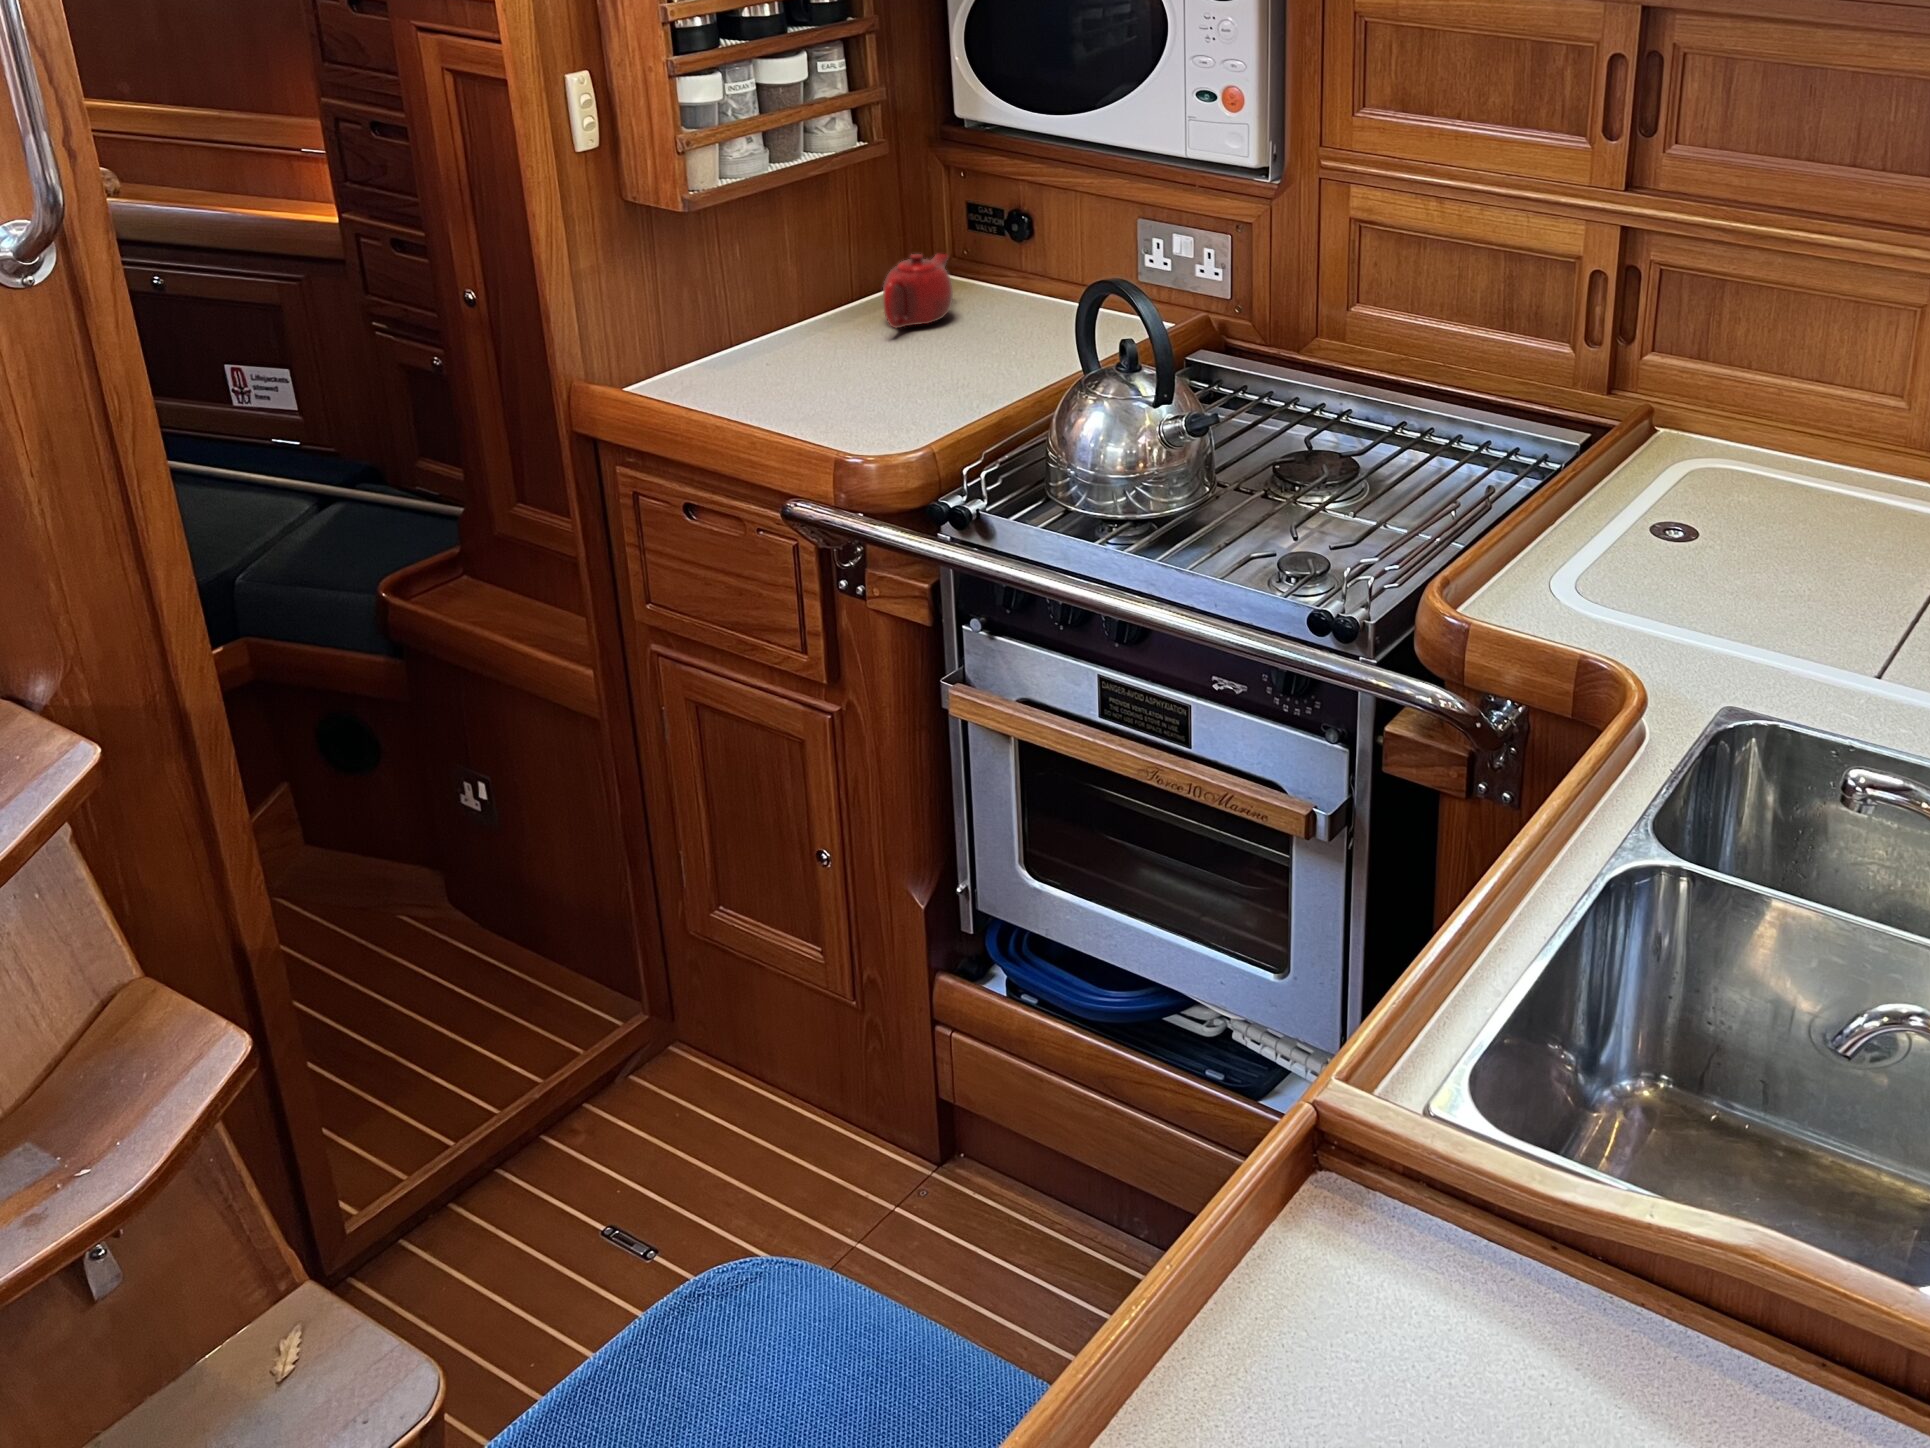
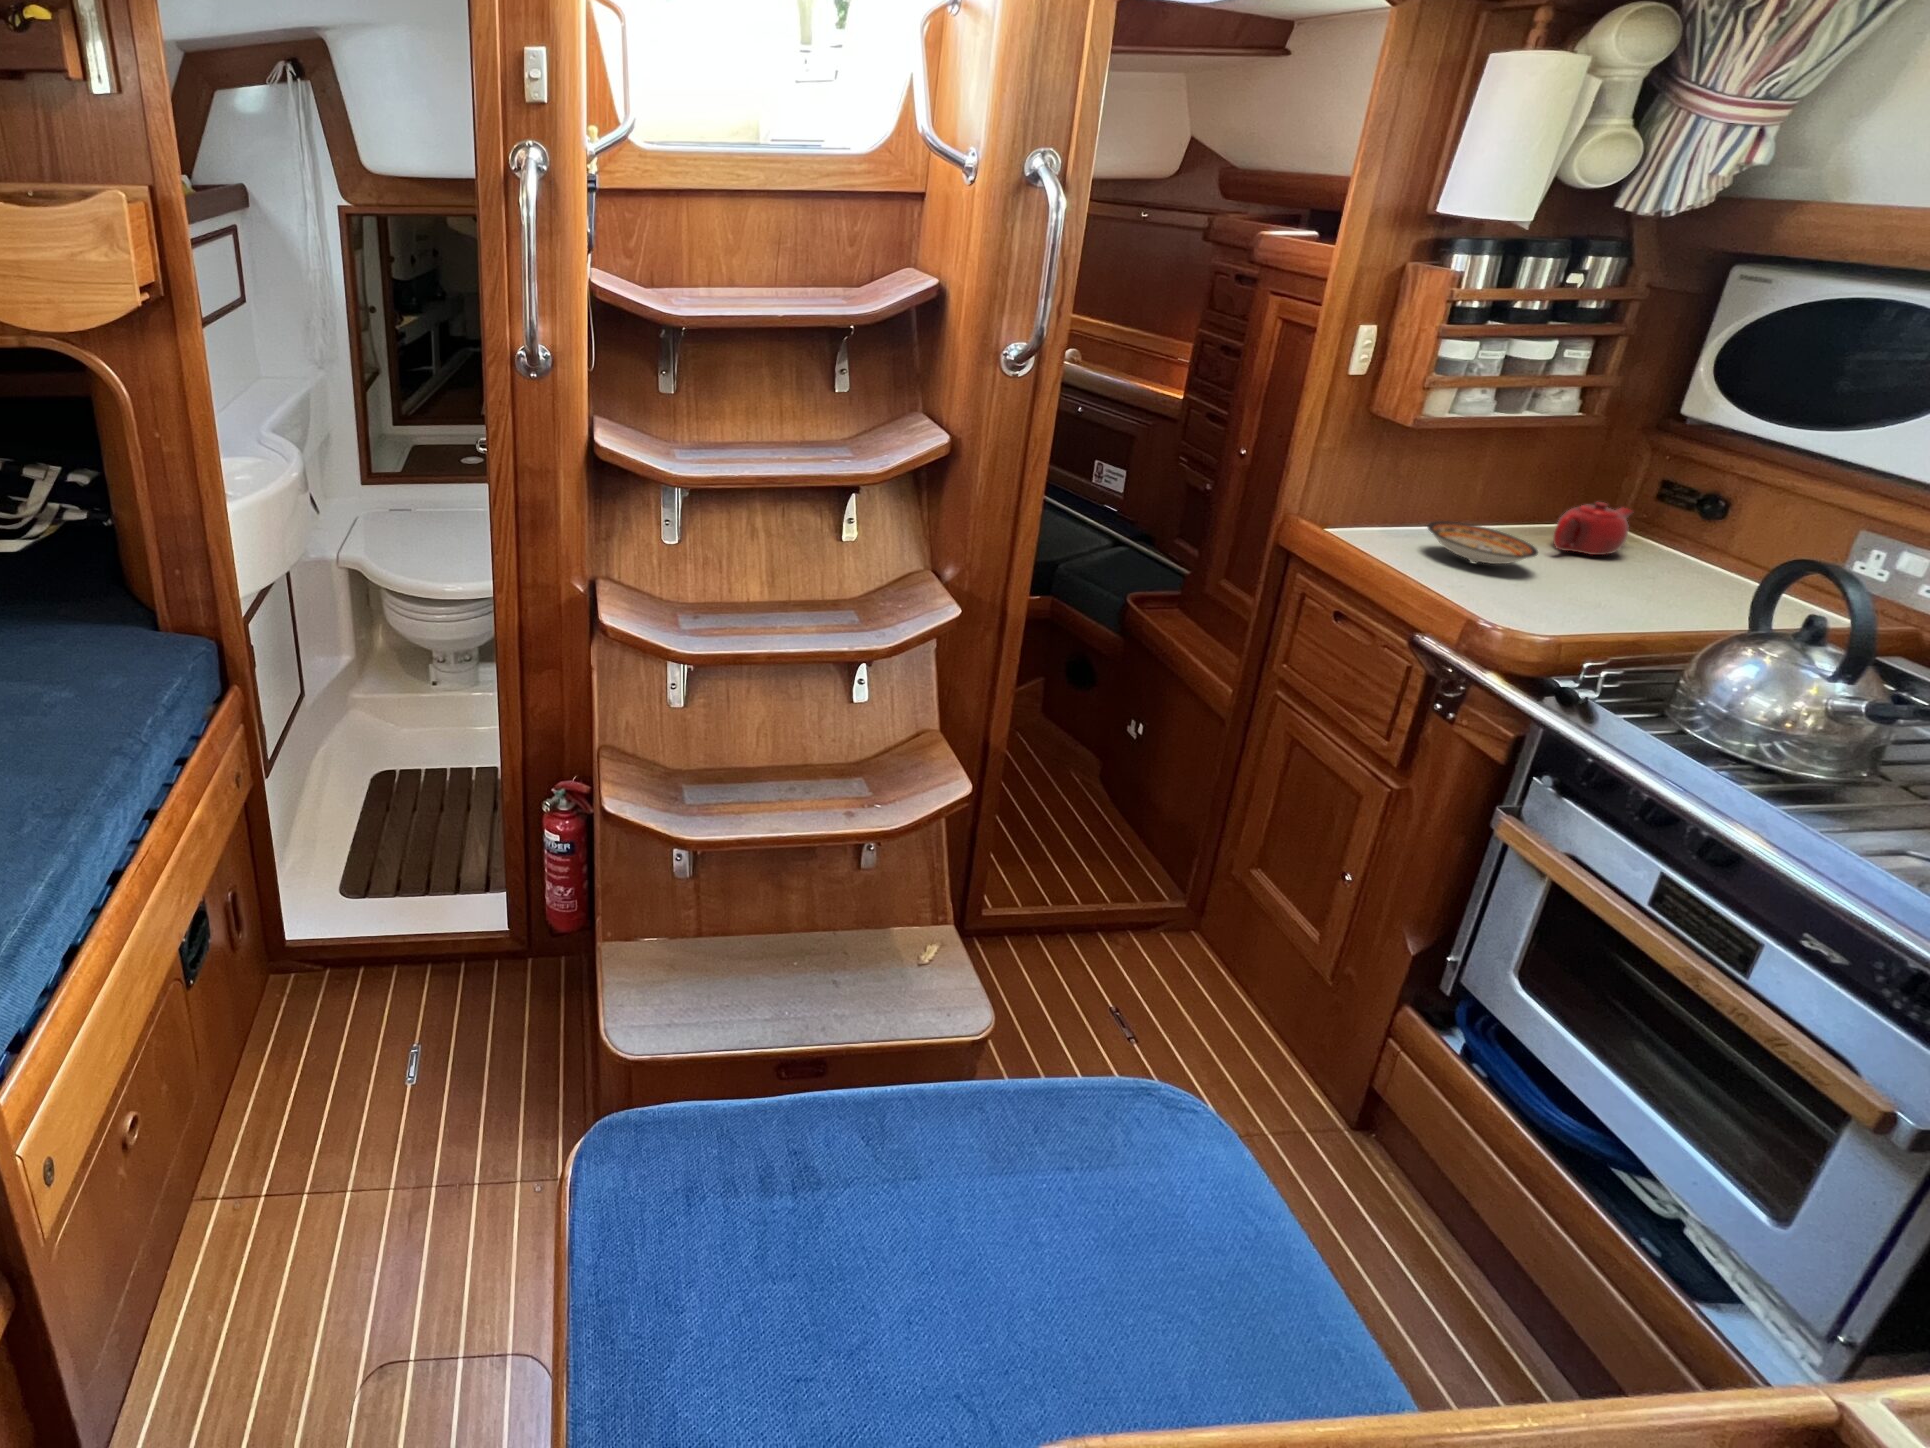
ceramic bowl: none [750,325,877,376] -> present [1427,521,1538,564]

